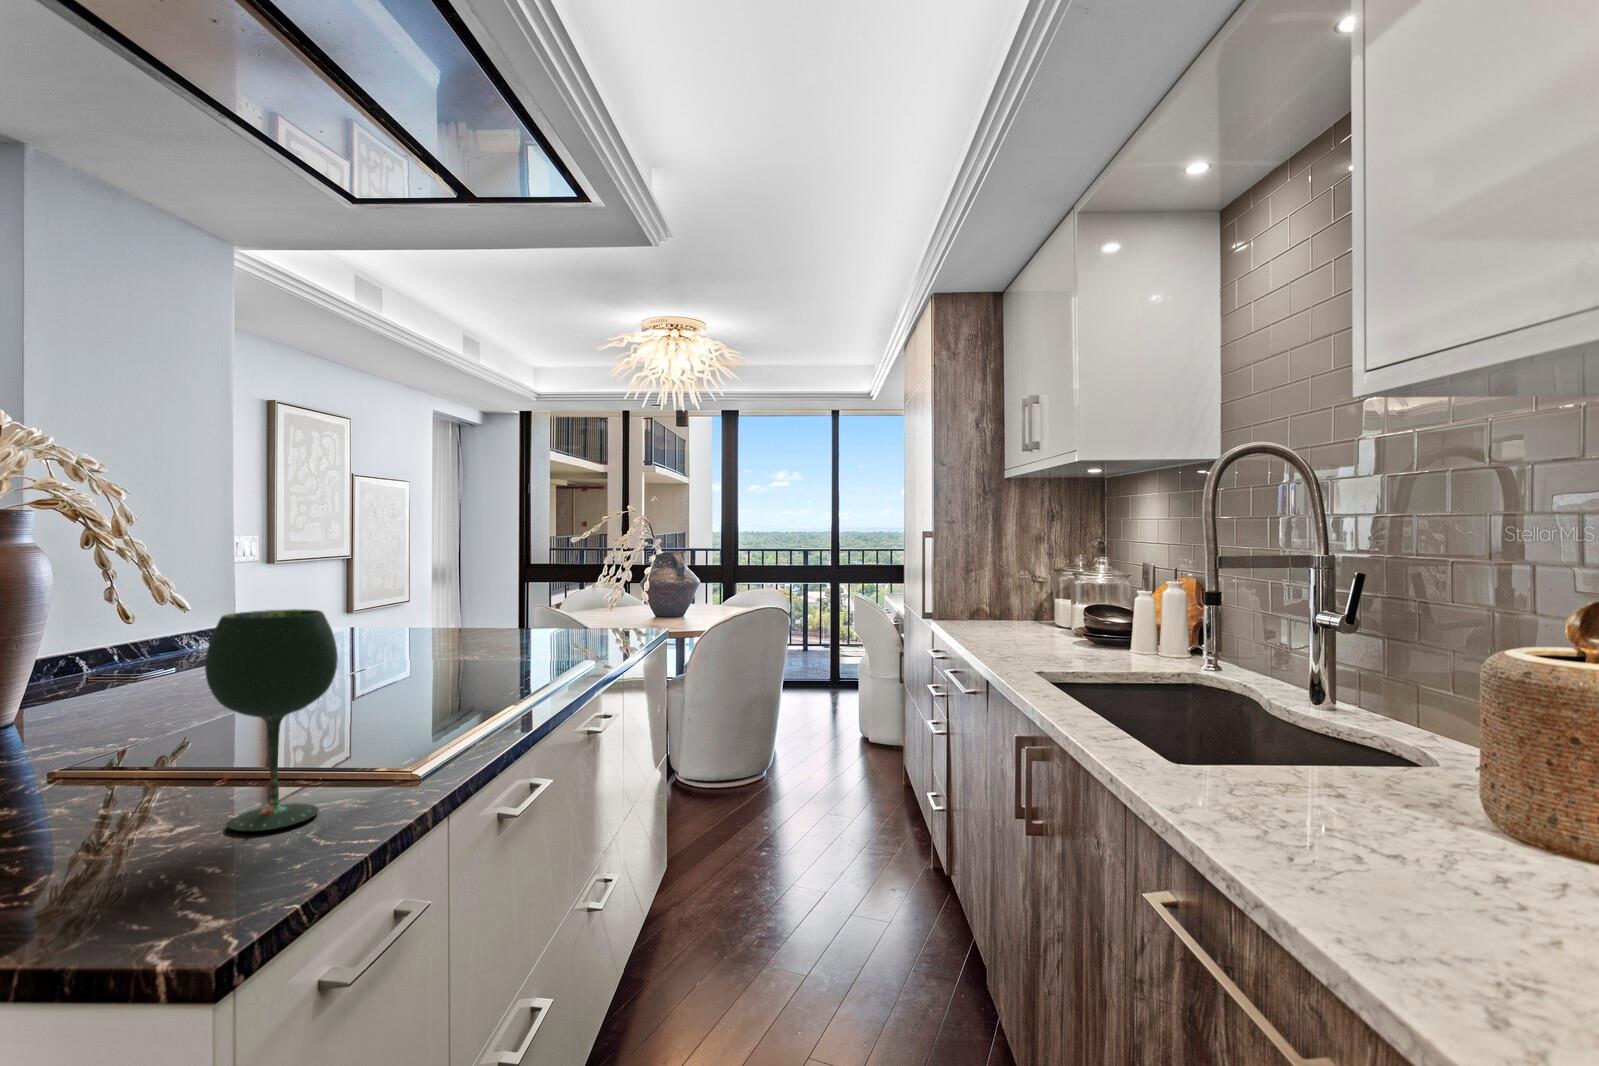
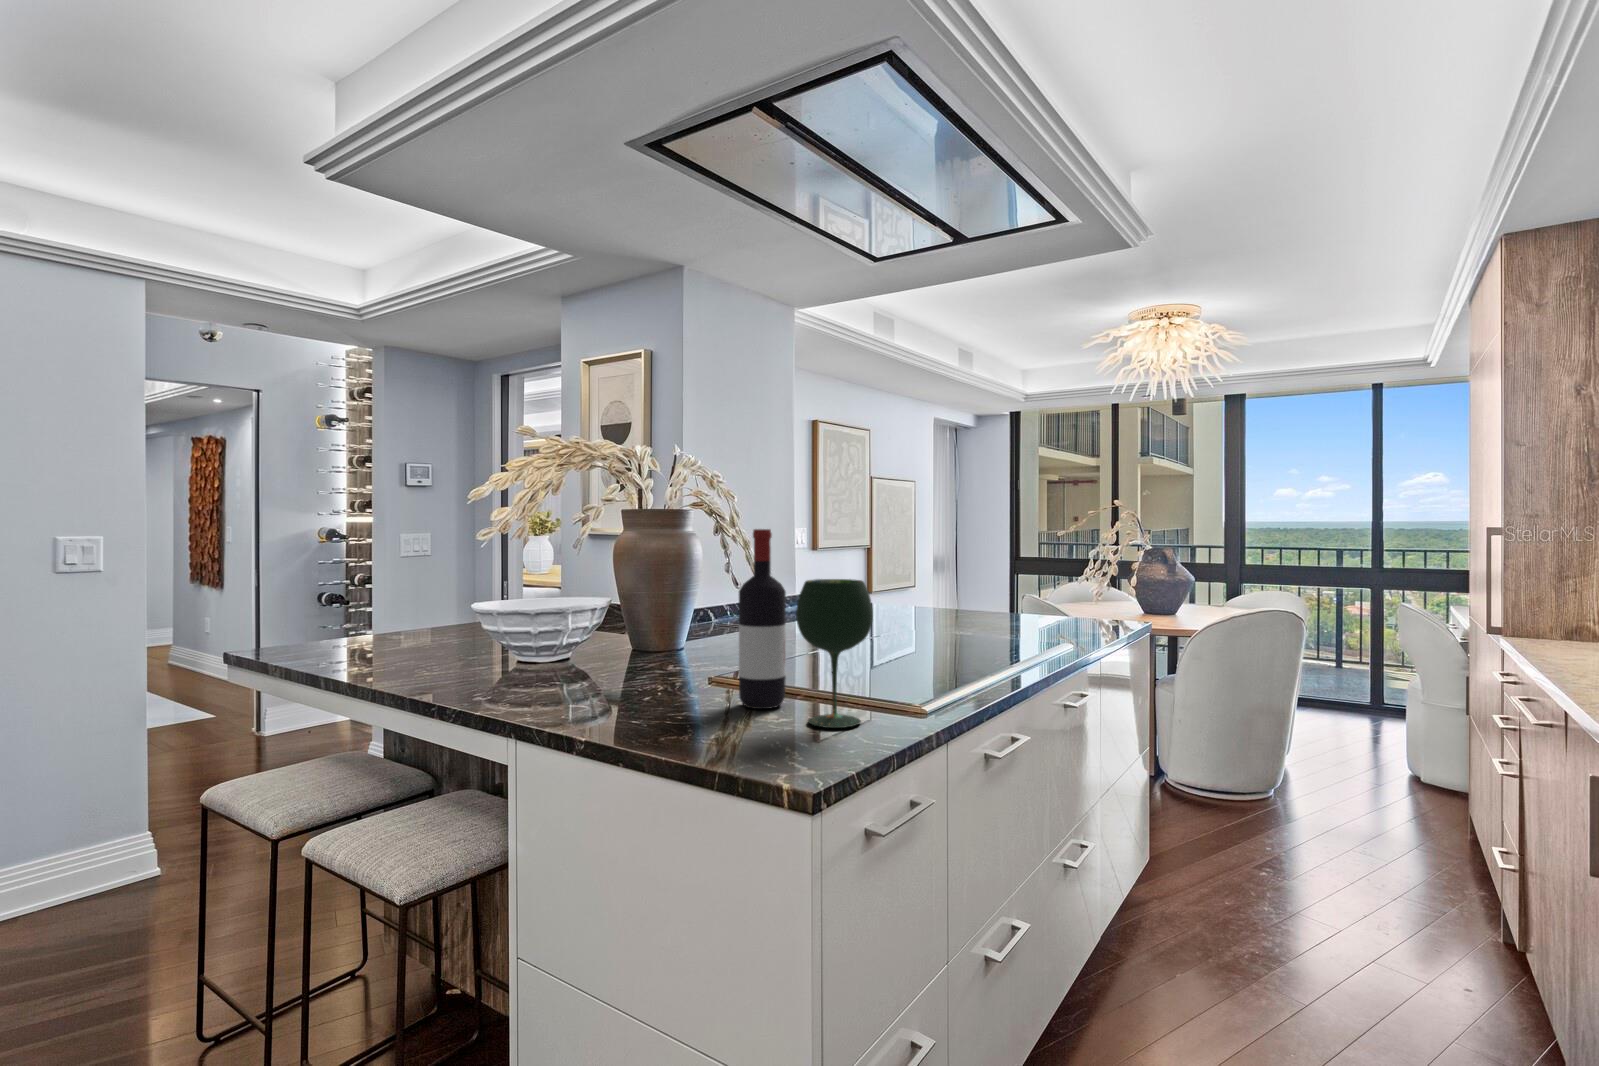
wine bottle: none [98,539,190,817] -> present [739,529,786,709]

